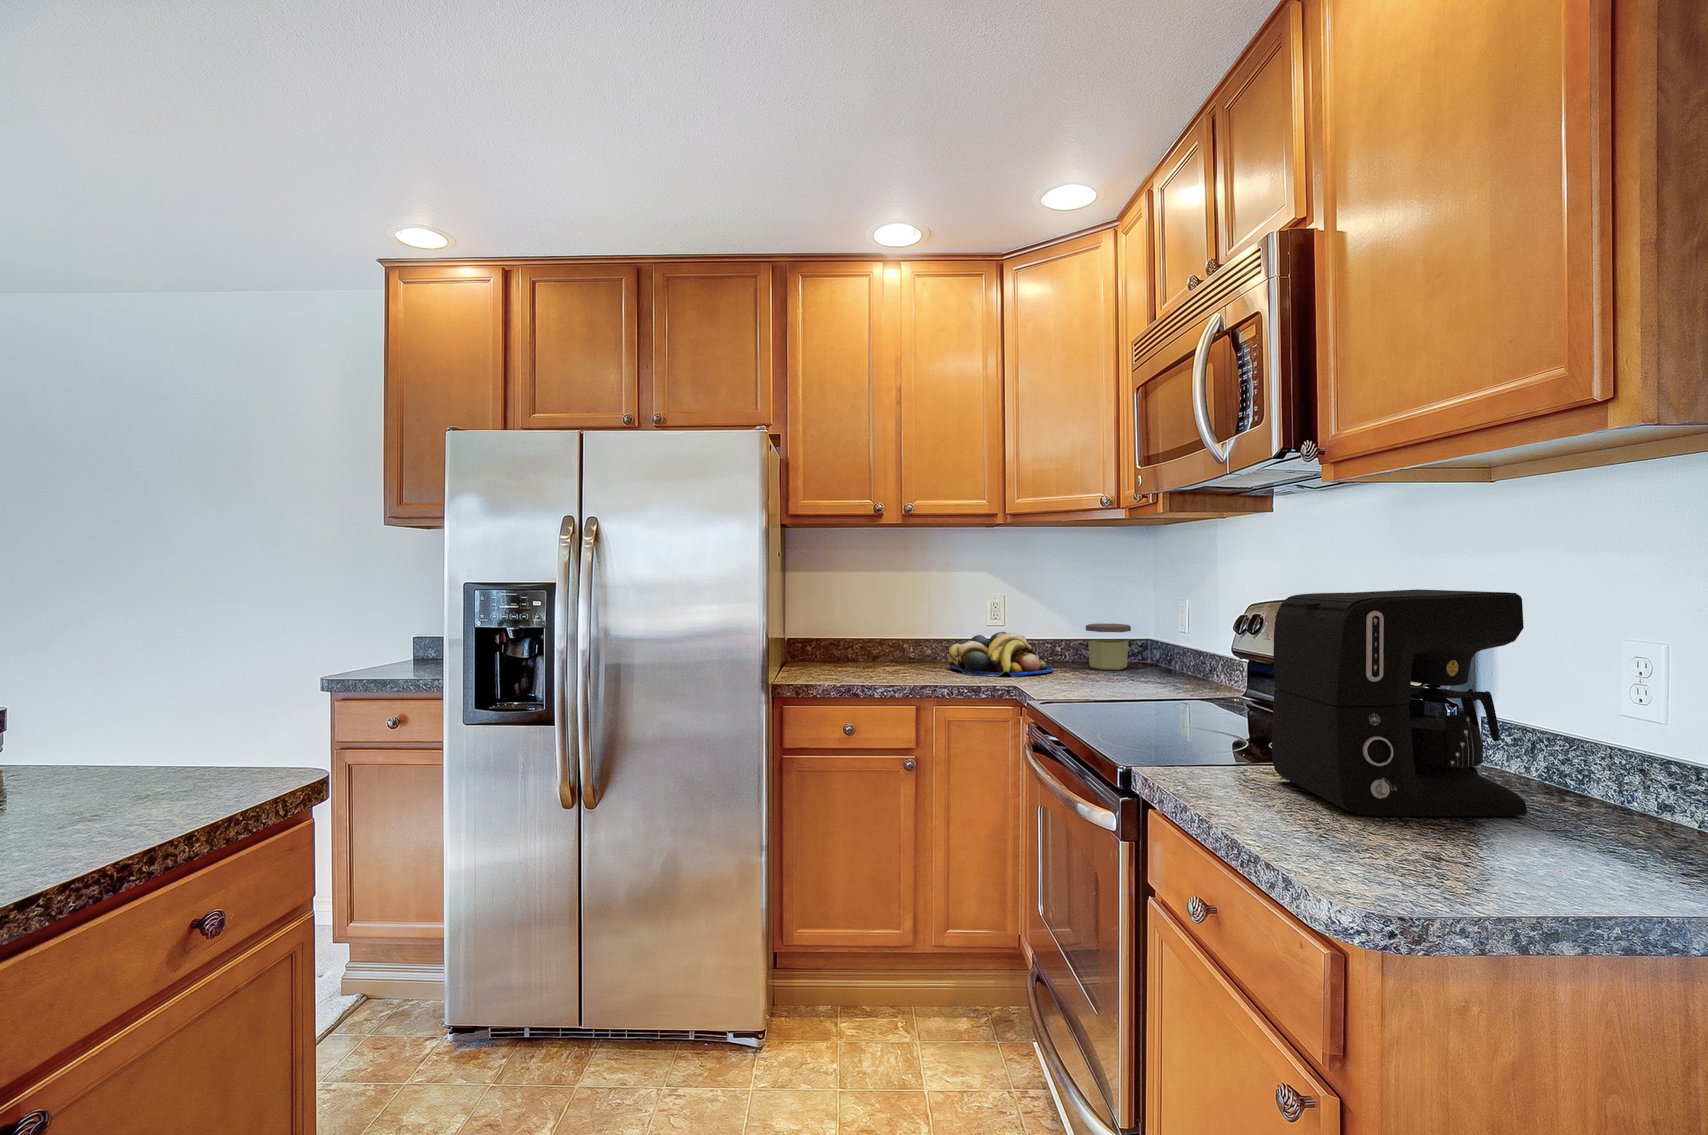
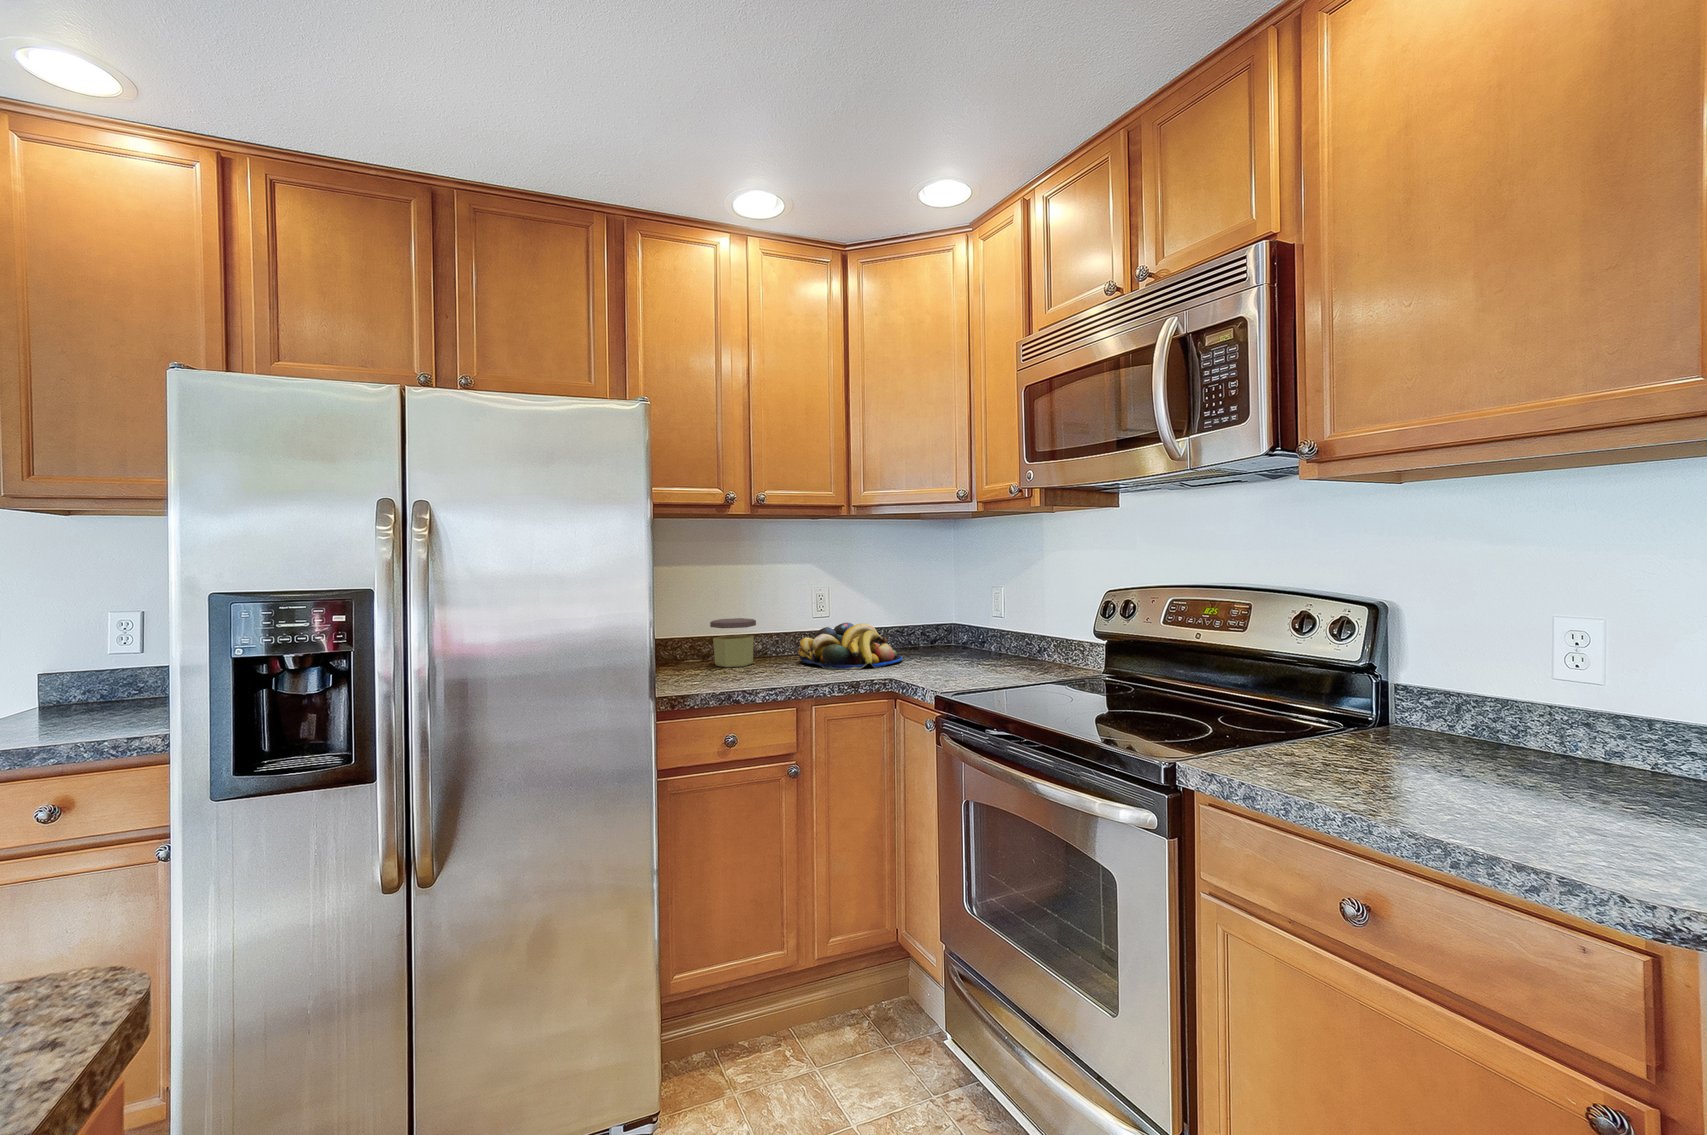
coffee maker: present [1272,589,1527,816] -> none [1304,572,1544,799]
jar: present [1086,623,1131,670] -> present [710,618,756,667]

